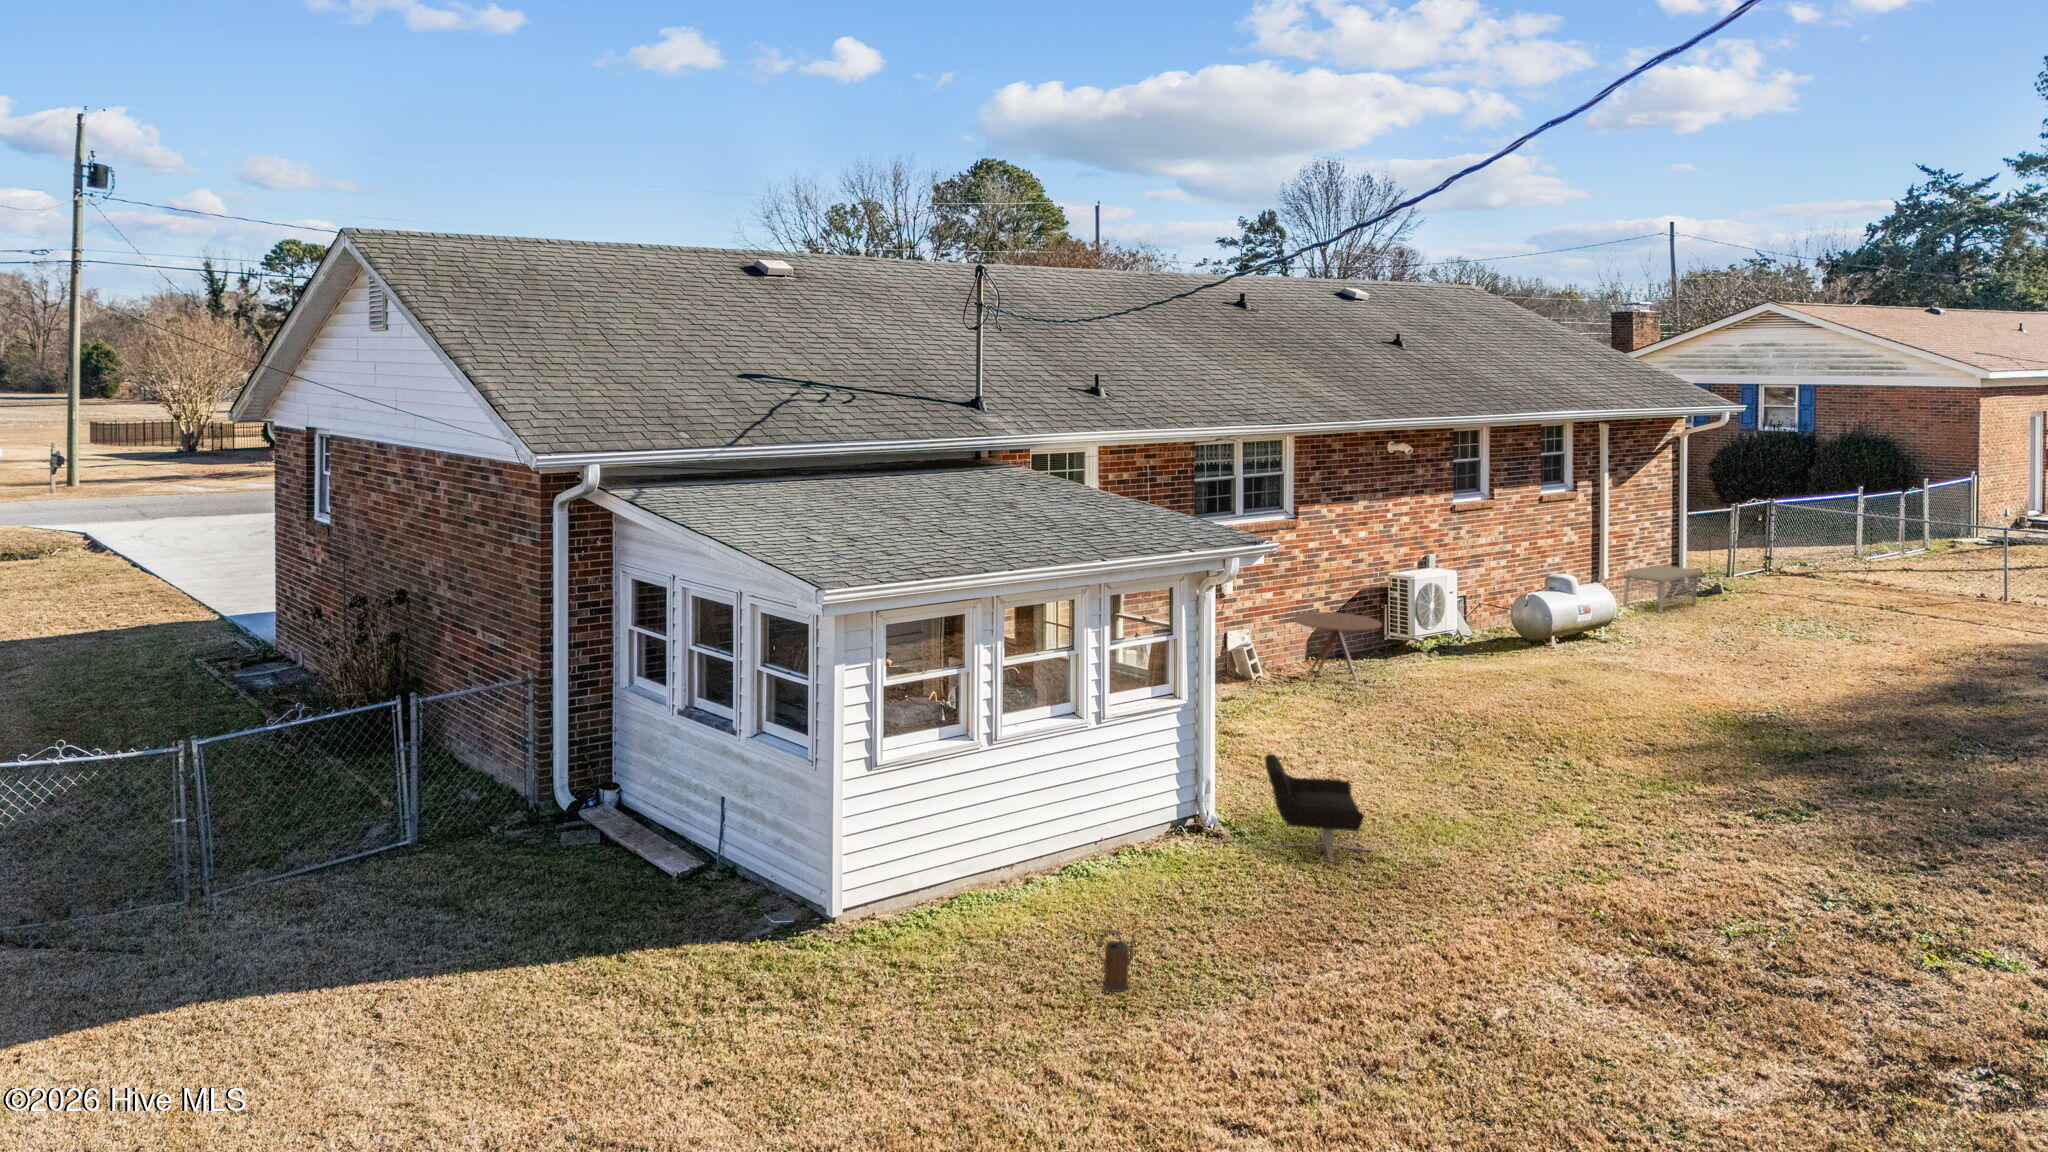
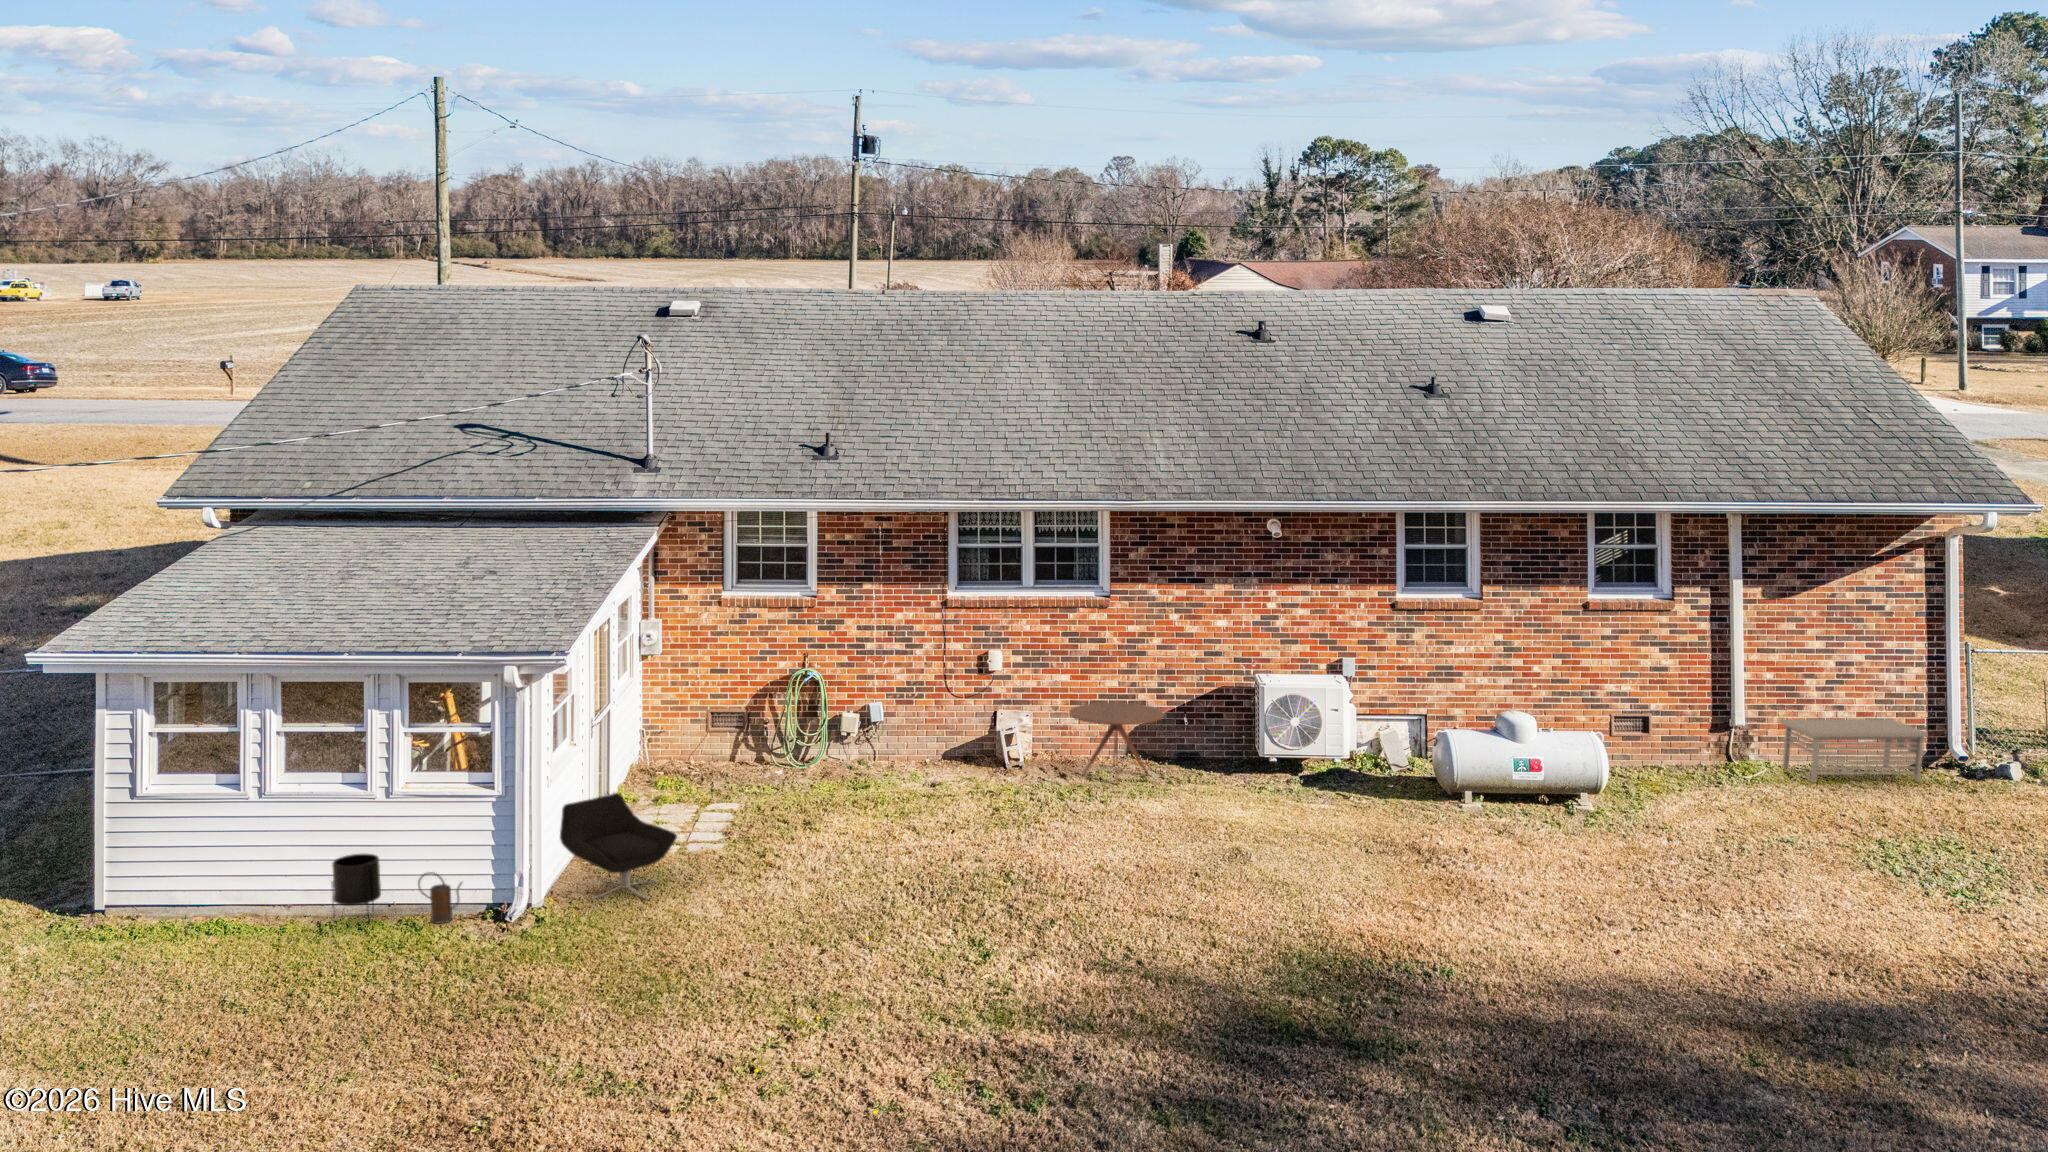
planter: none [1198,863,1252,949] -> present [332,854,381,910]
watering can: present [1097,930,1137,992] -> present [418,872,462,923]

